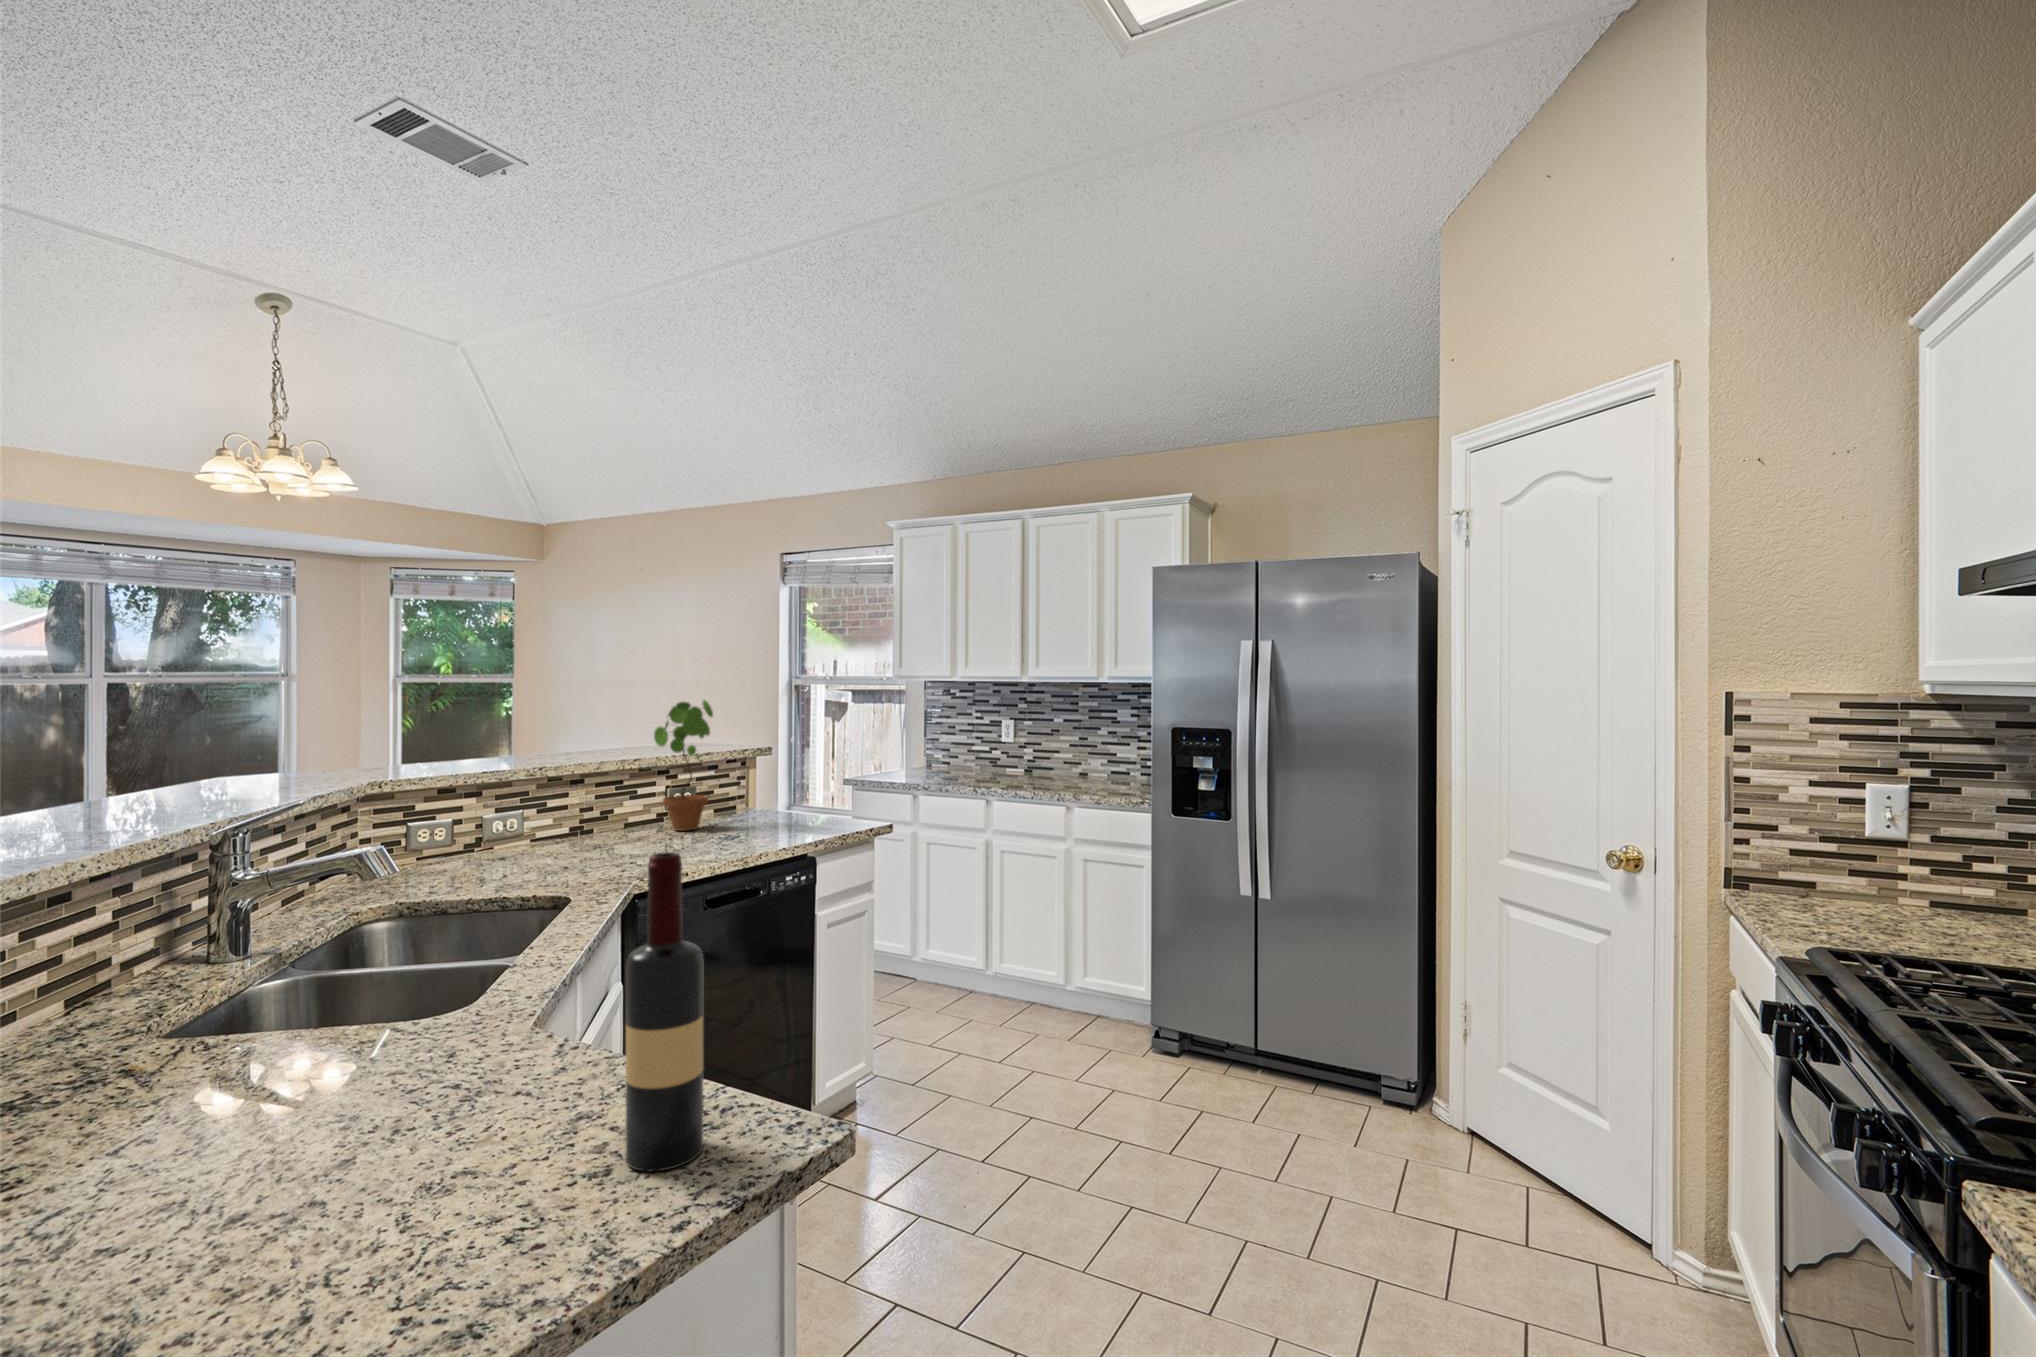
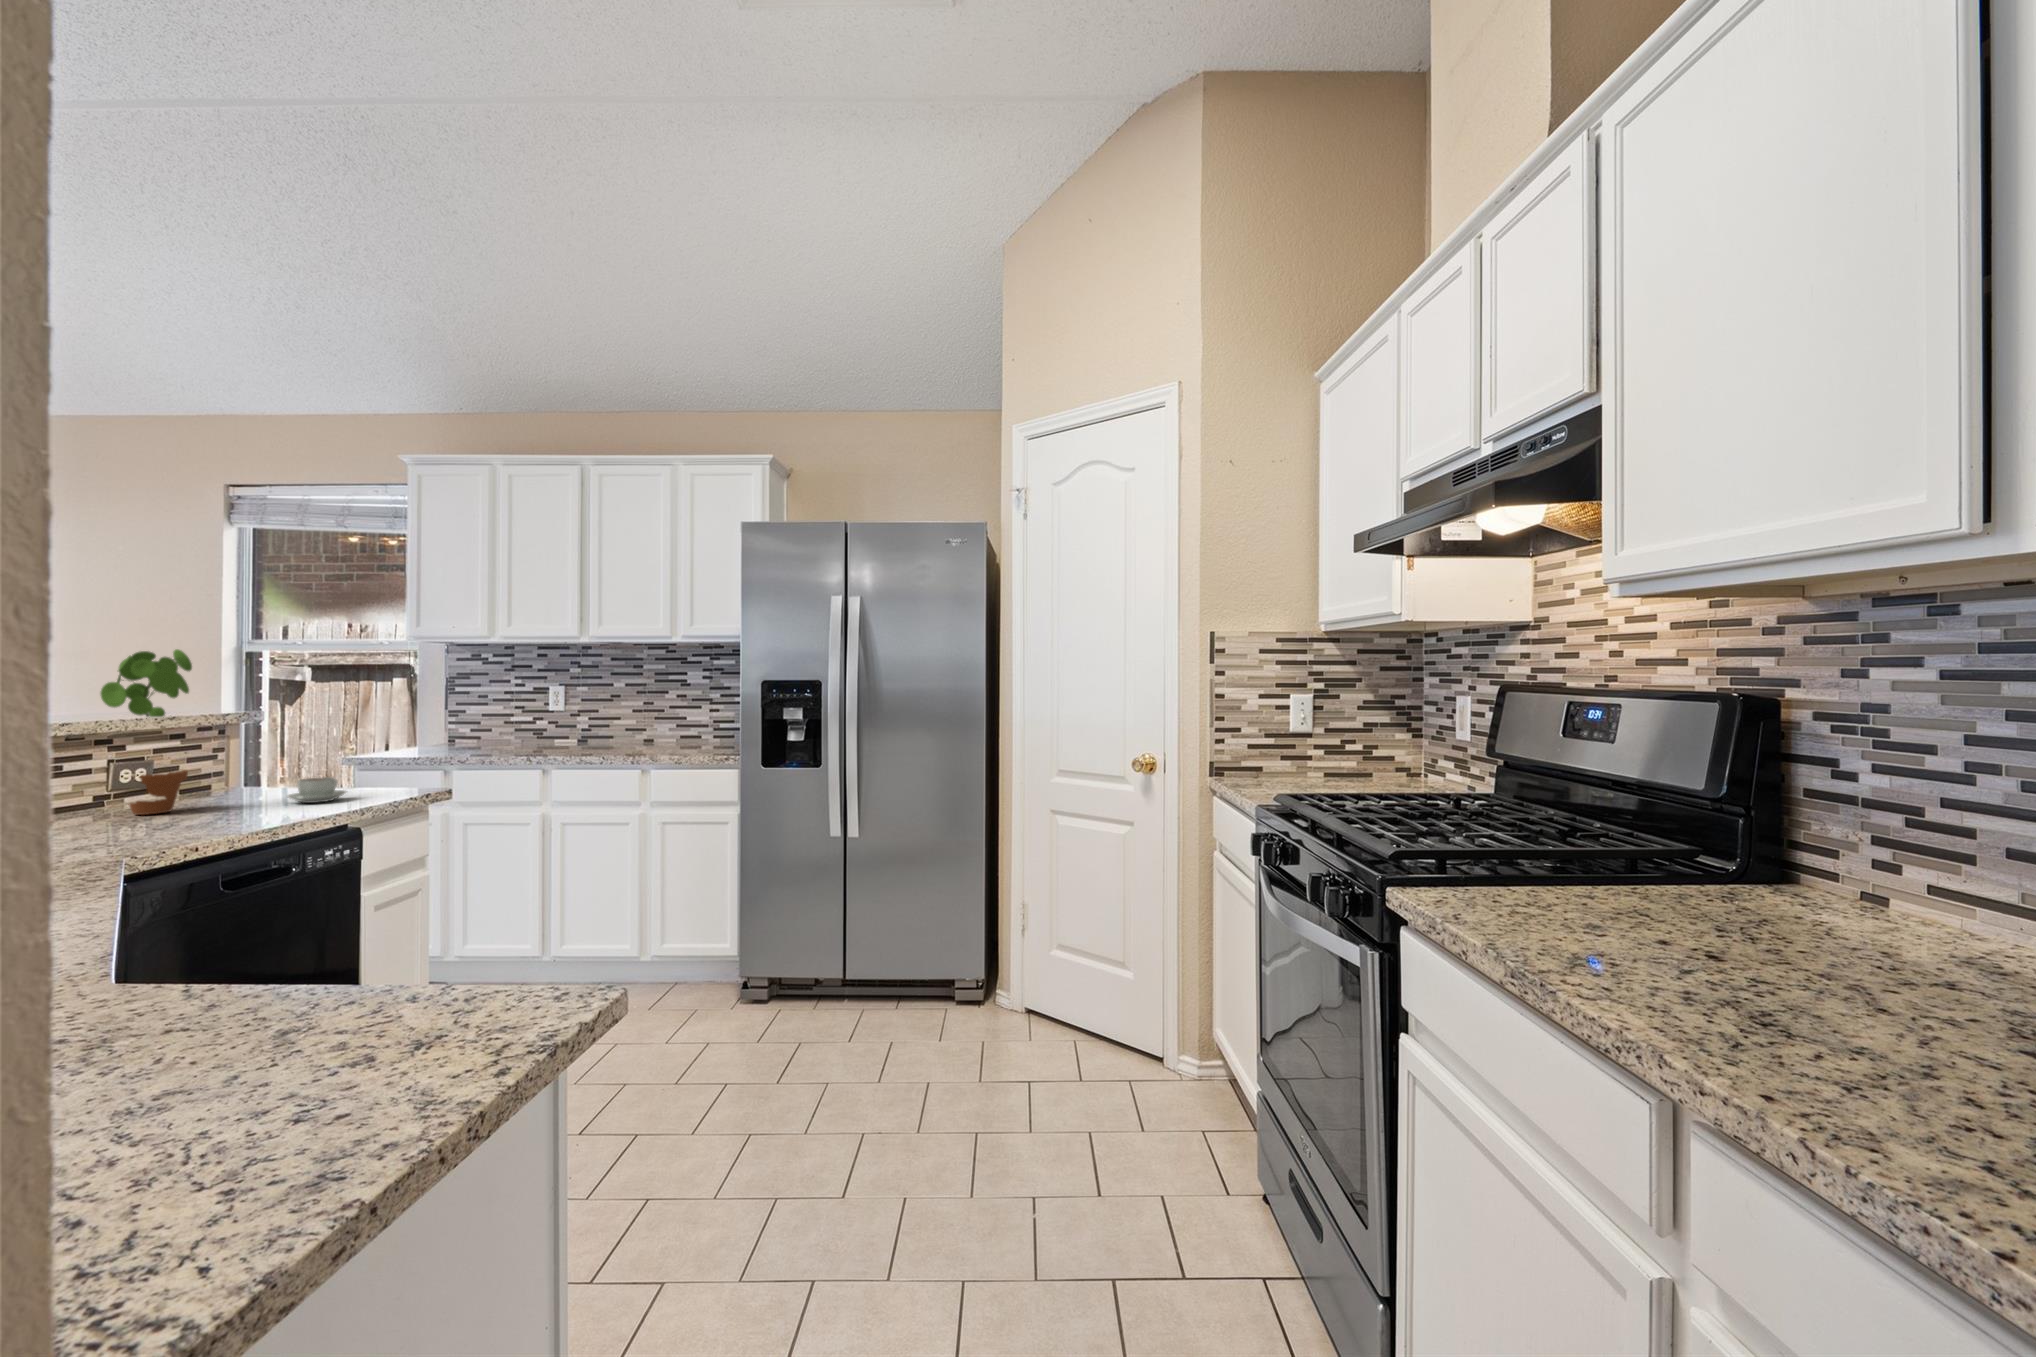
coffee cup: none [772,807,814,829] -> present [287,777,346,803]
wine bottle: present [626,852,703,1172] -> none [380,734,471,1052]

